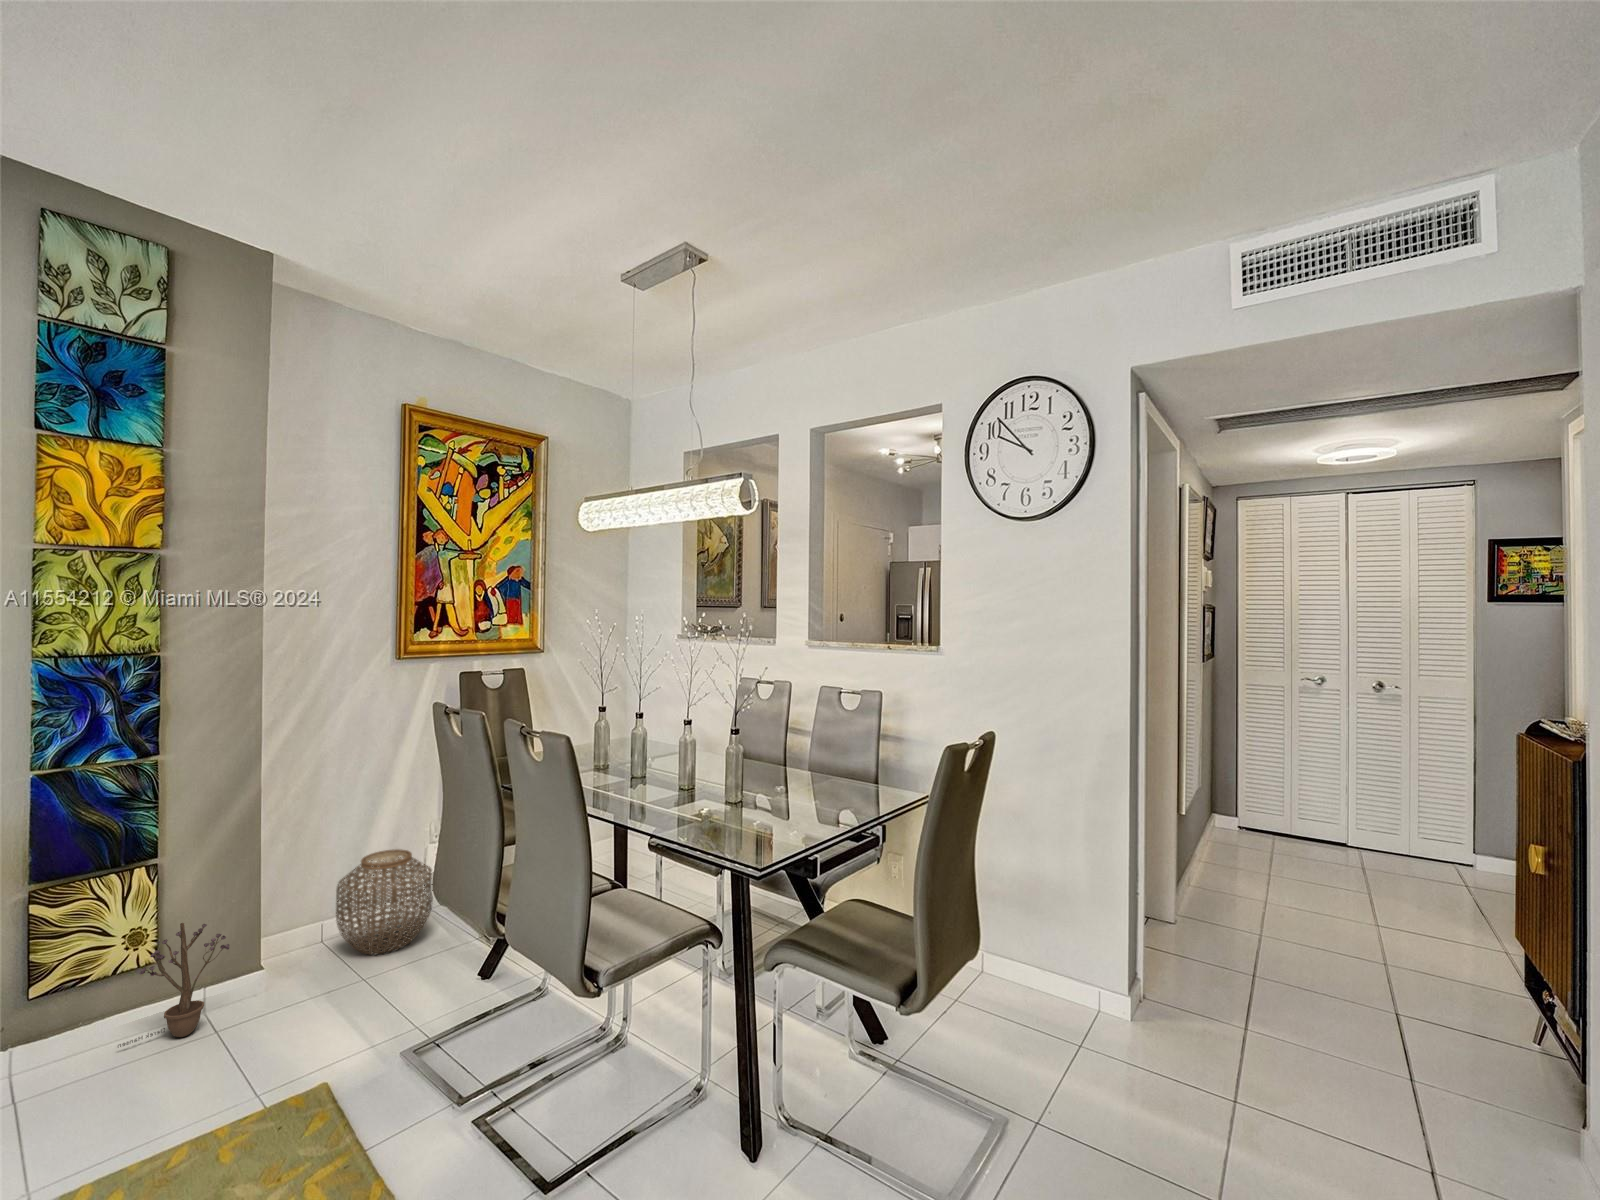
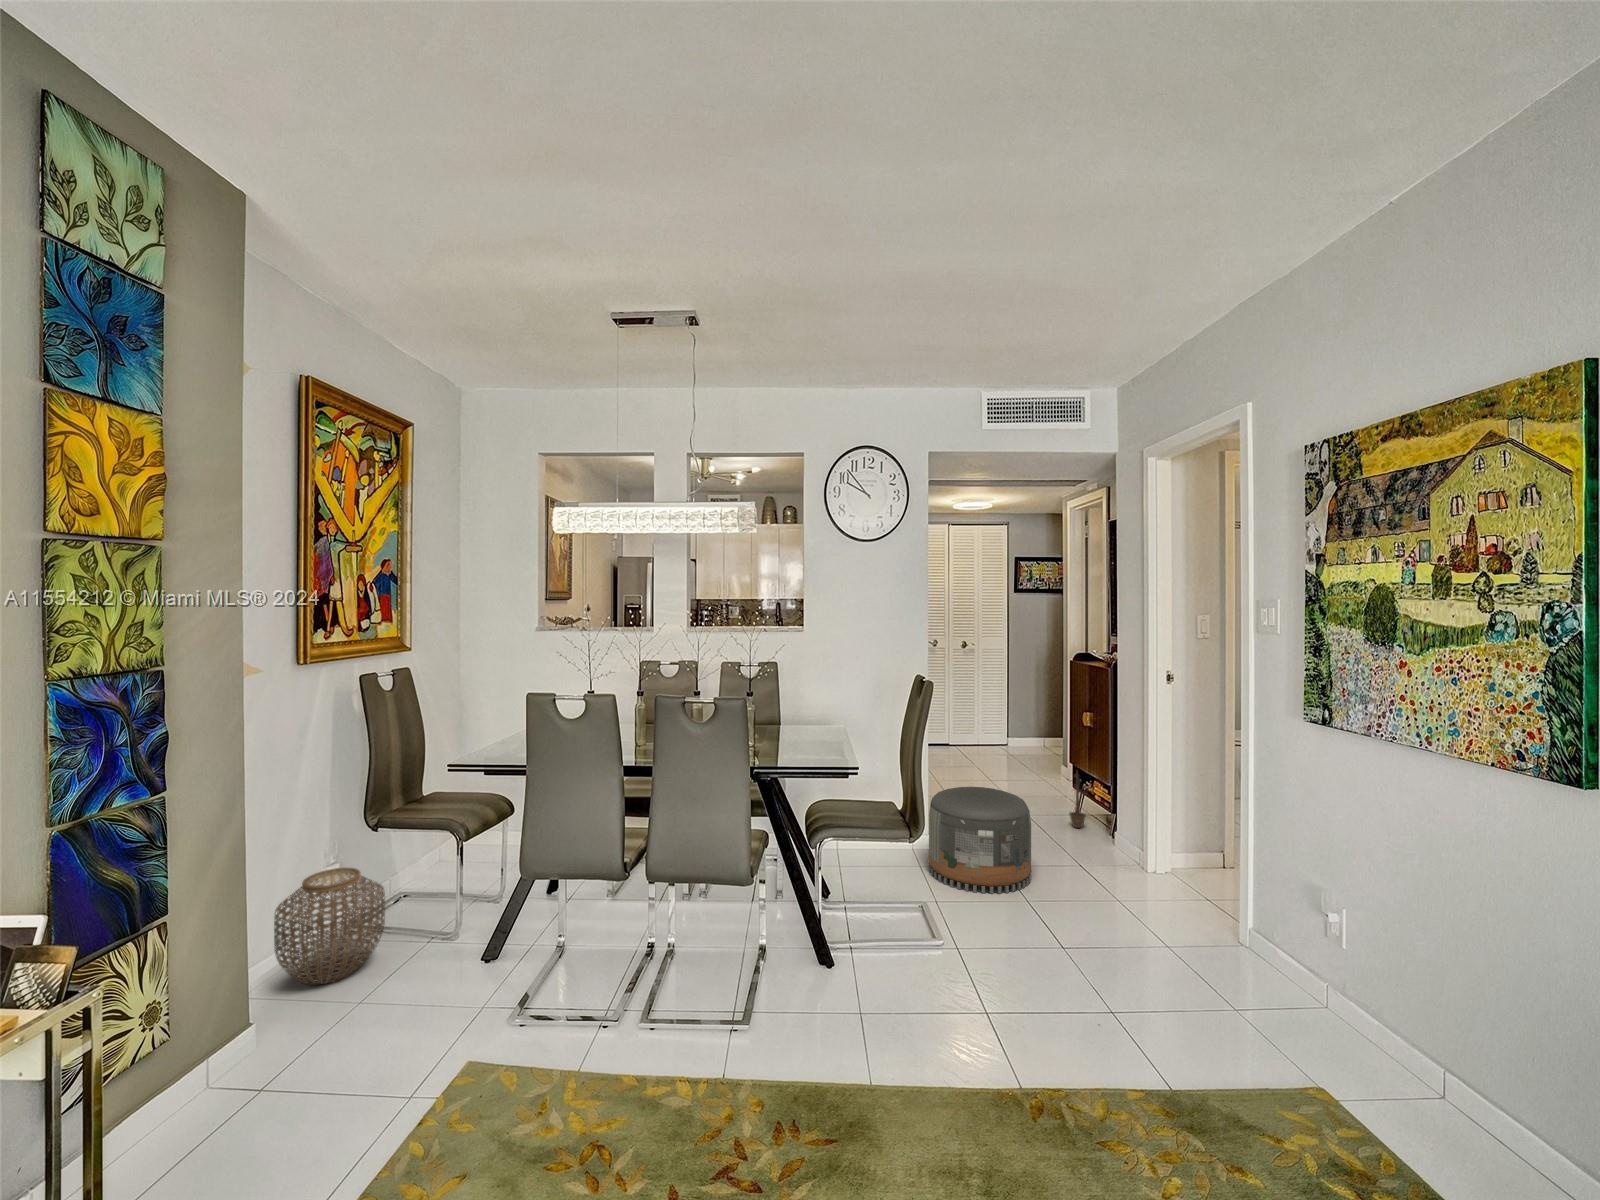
decorative plant: present [118,923,230,1048] -> present [1070,771,1088,828]
pouf: none [1066,926,1265,1157] -> present [929,787,1031,894]

